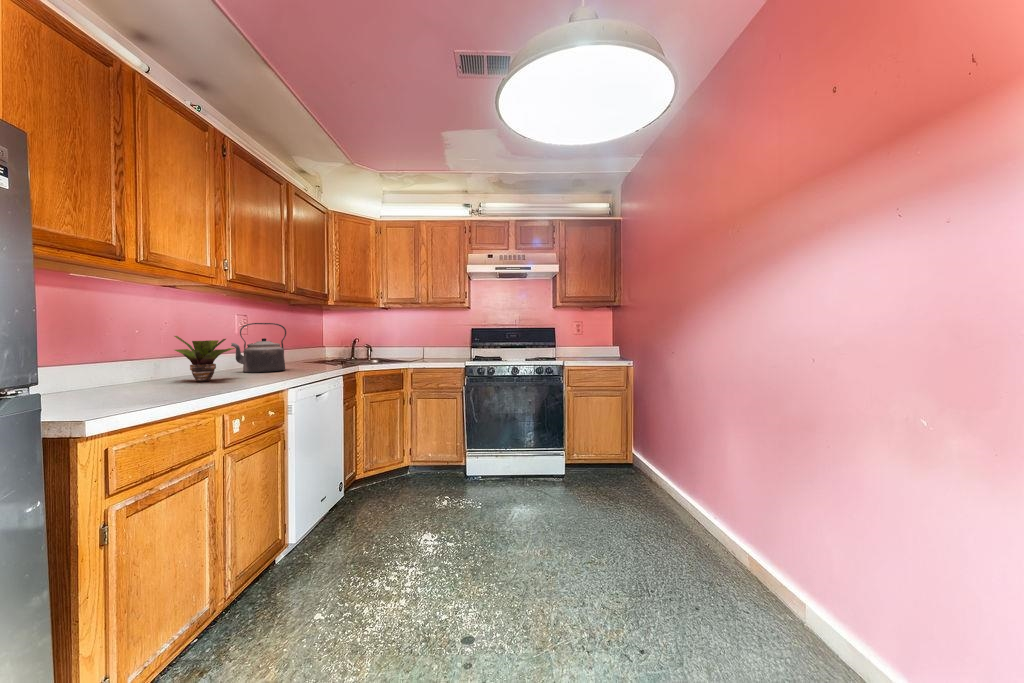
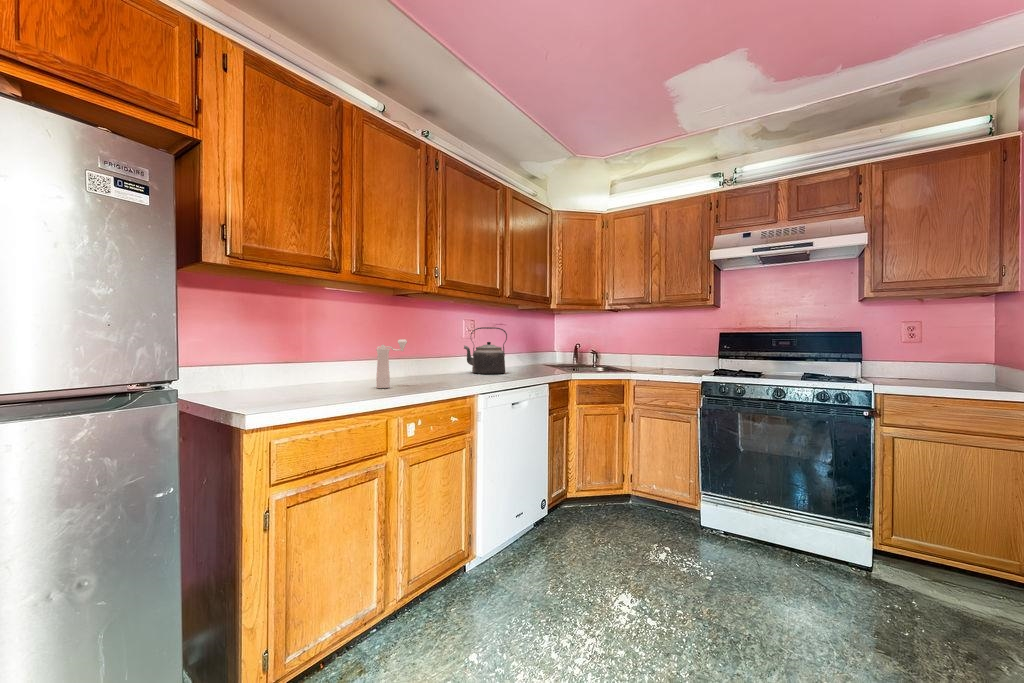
potted plant: present [174,336,235,382] -> none [418,339,462,379]
pepper mill: none [120,337,168,397] -> present [376,339,407,388]

